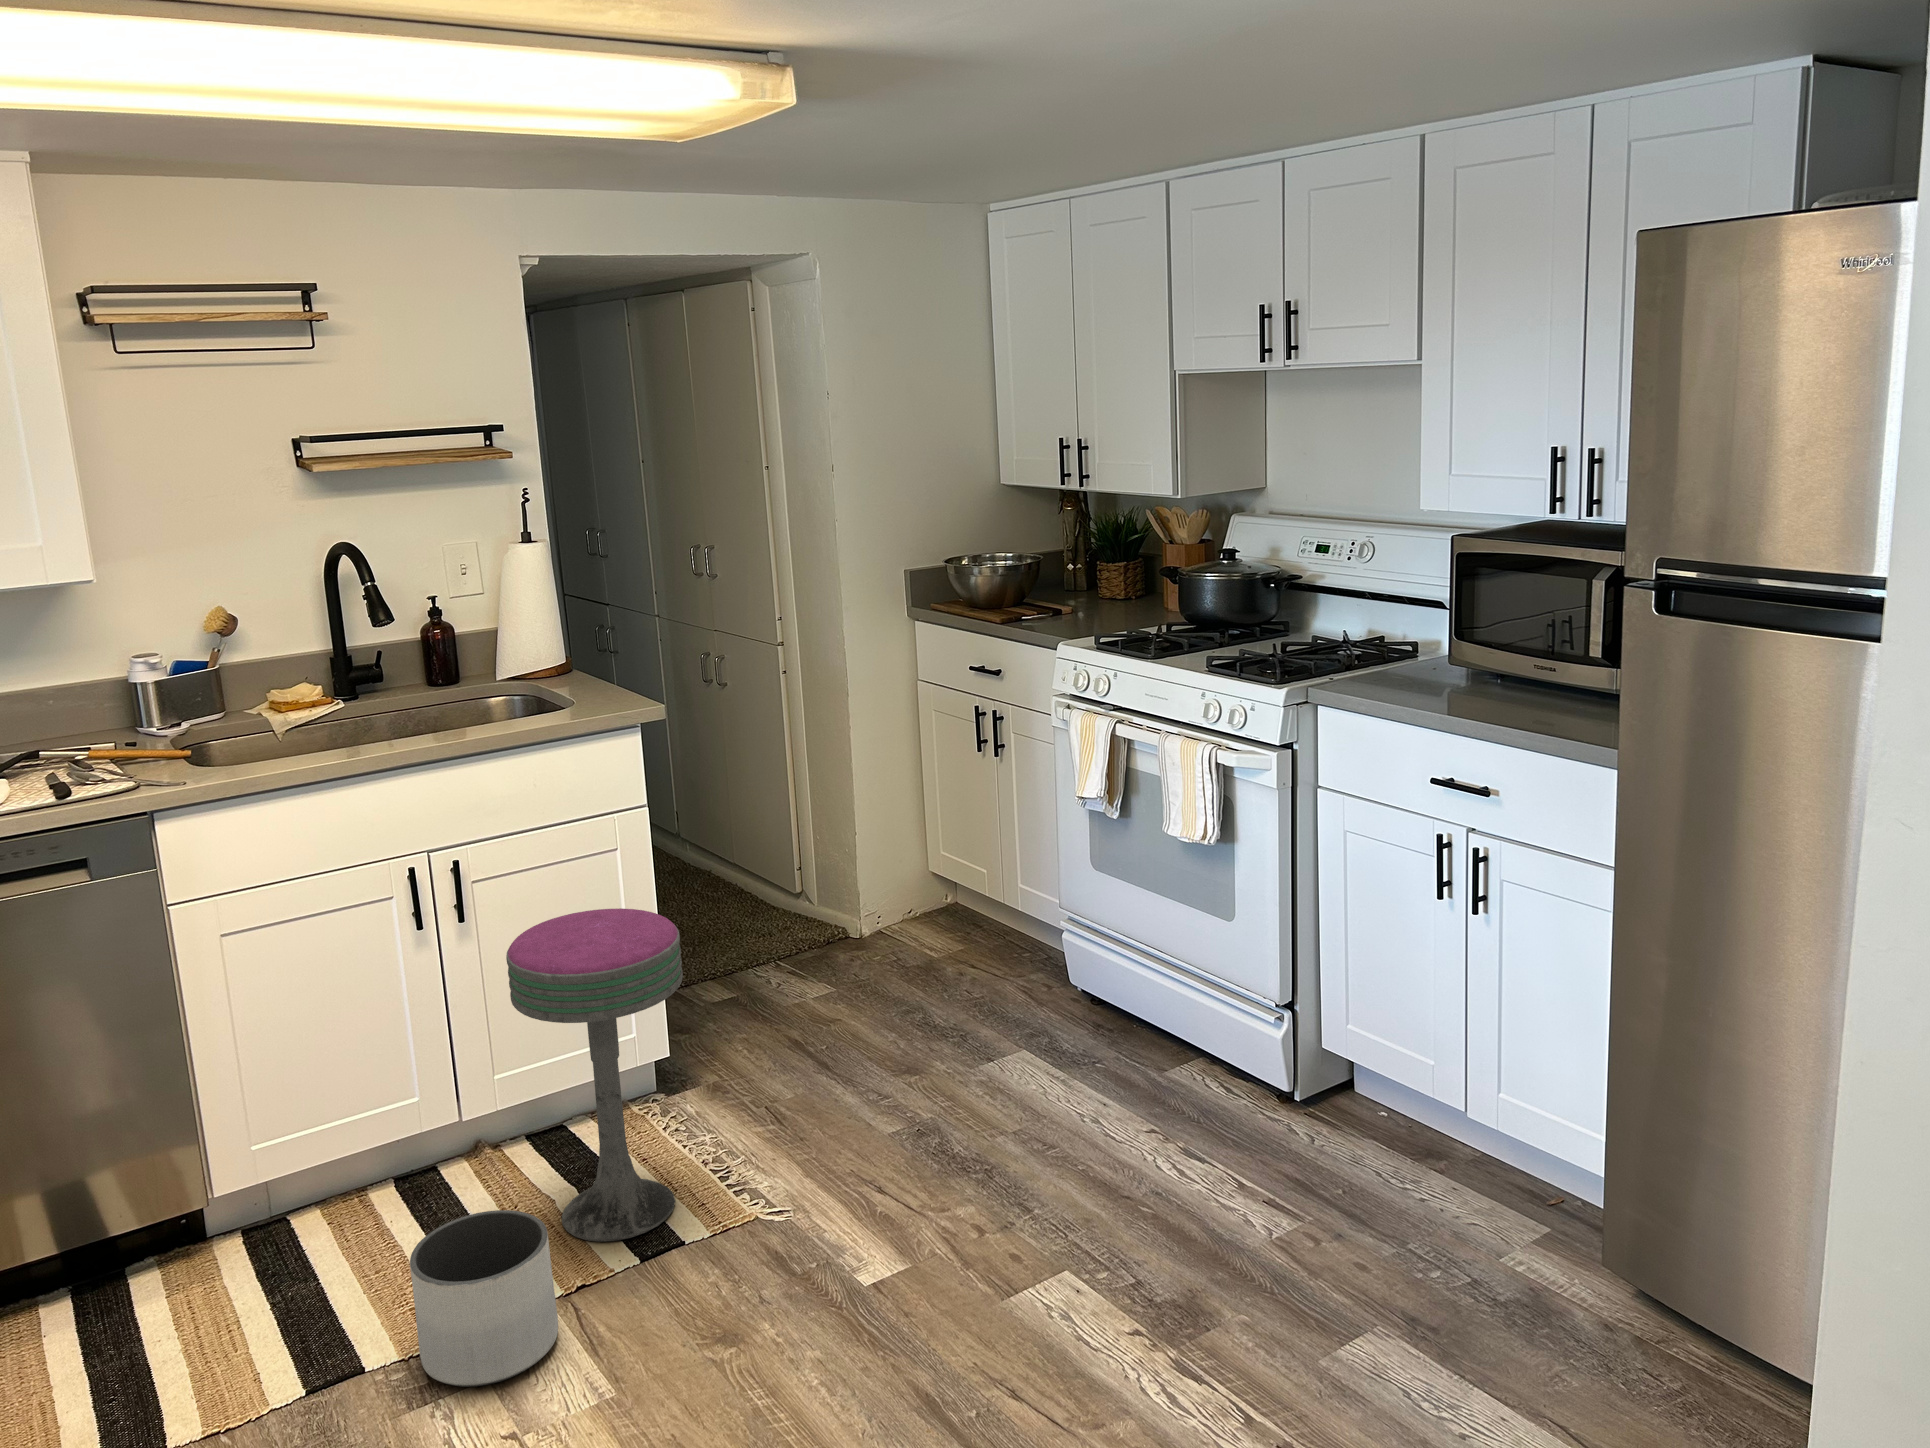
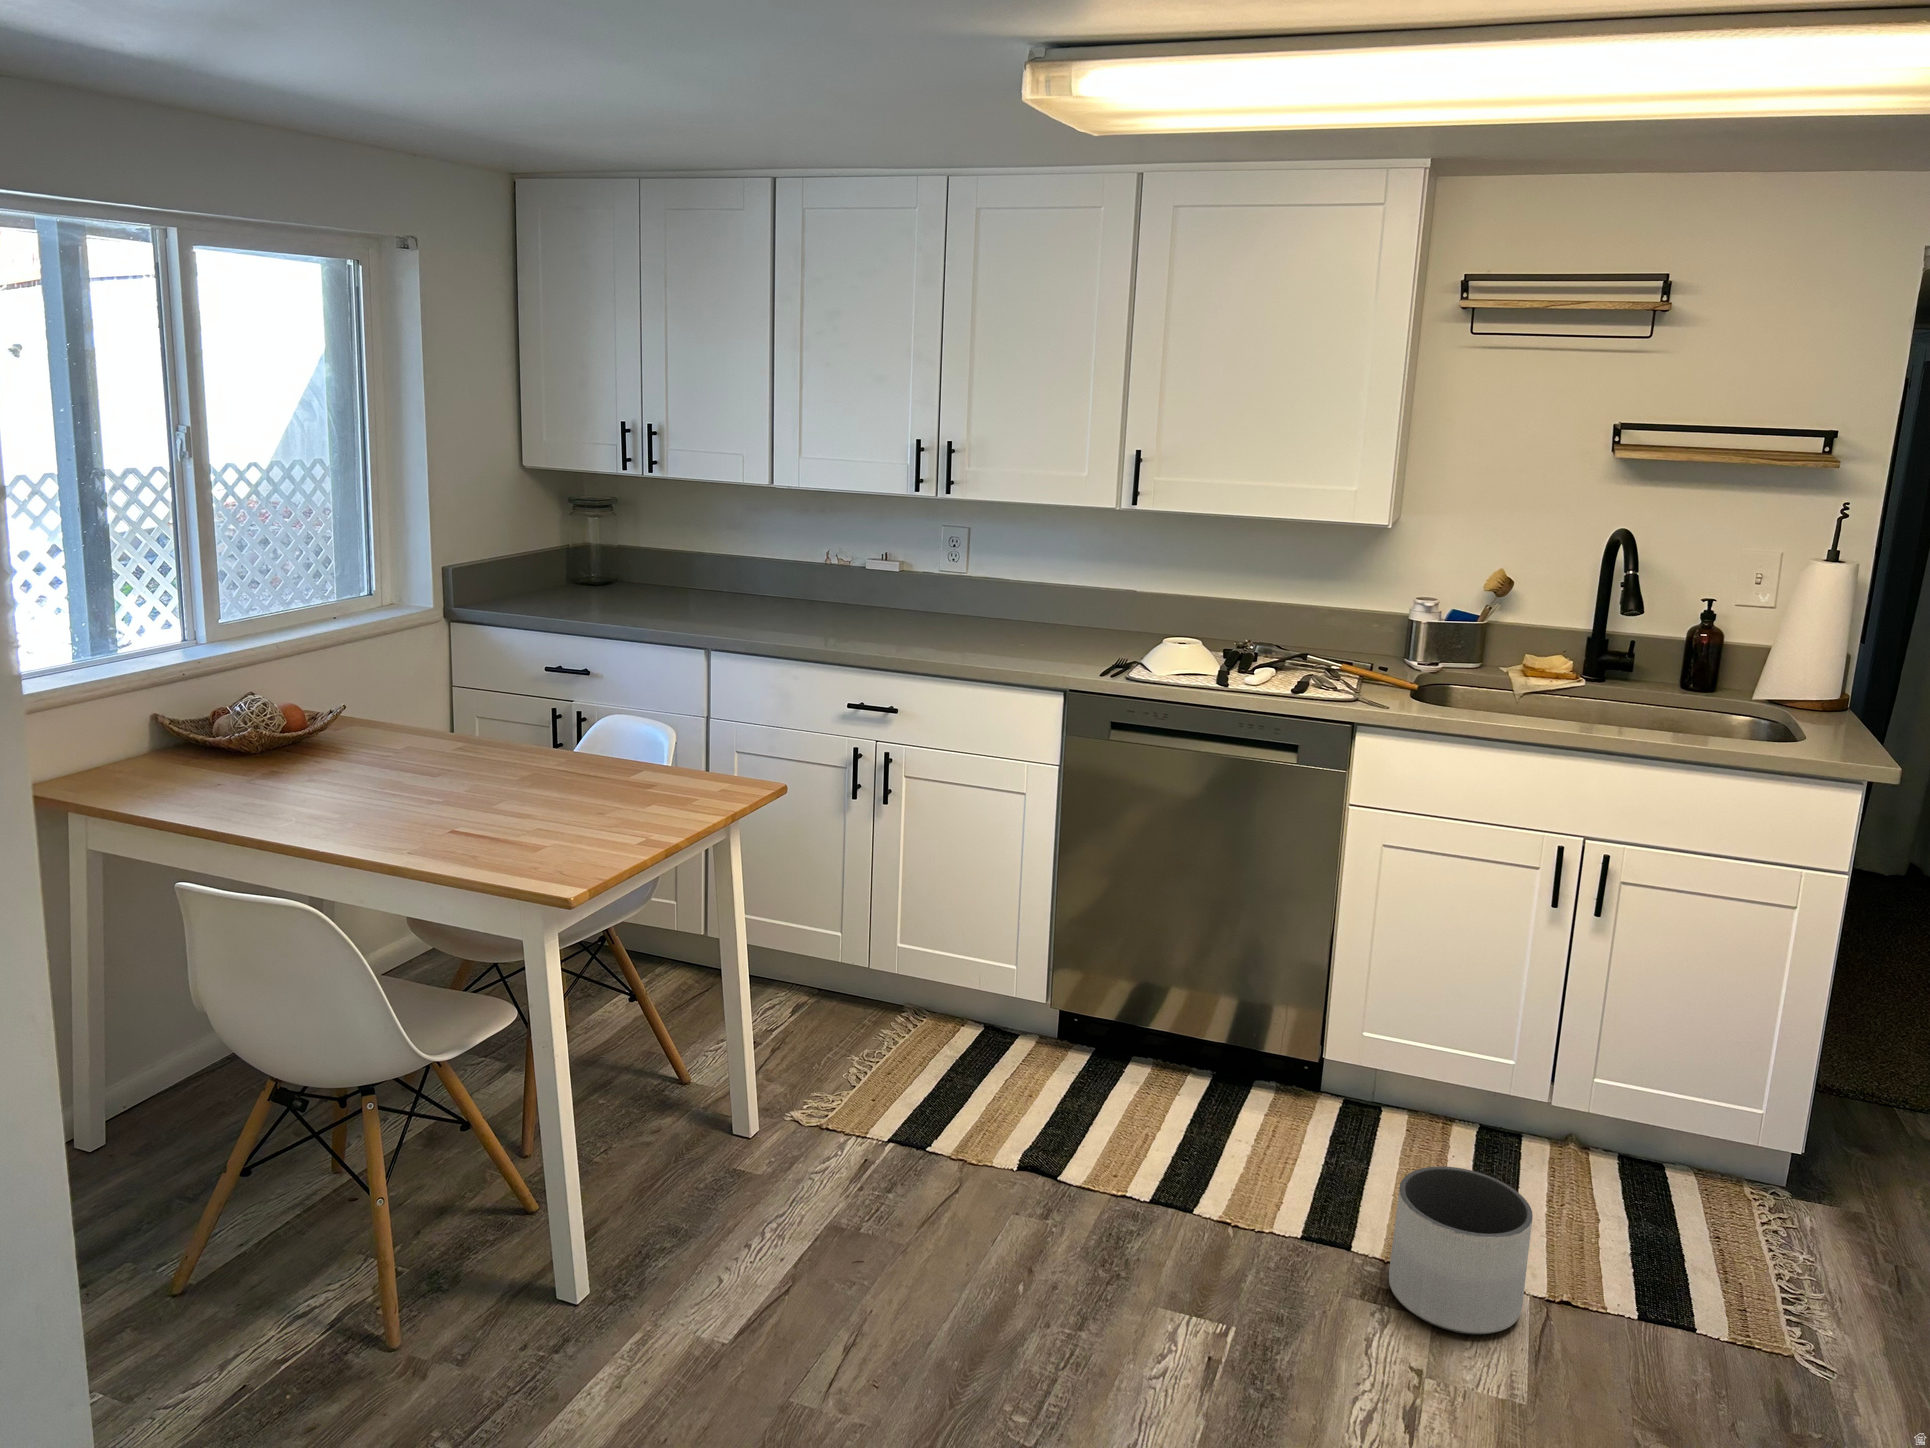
bar stool: present [506,908,683,1242] -> none [1592,943,1803,1301]

